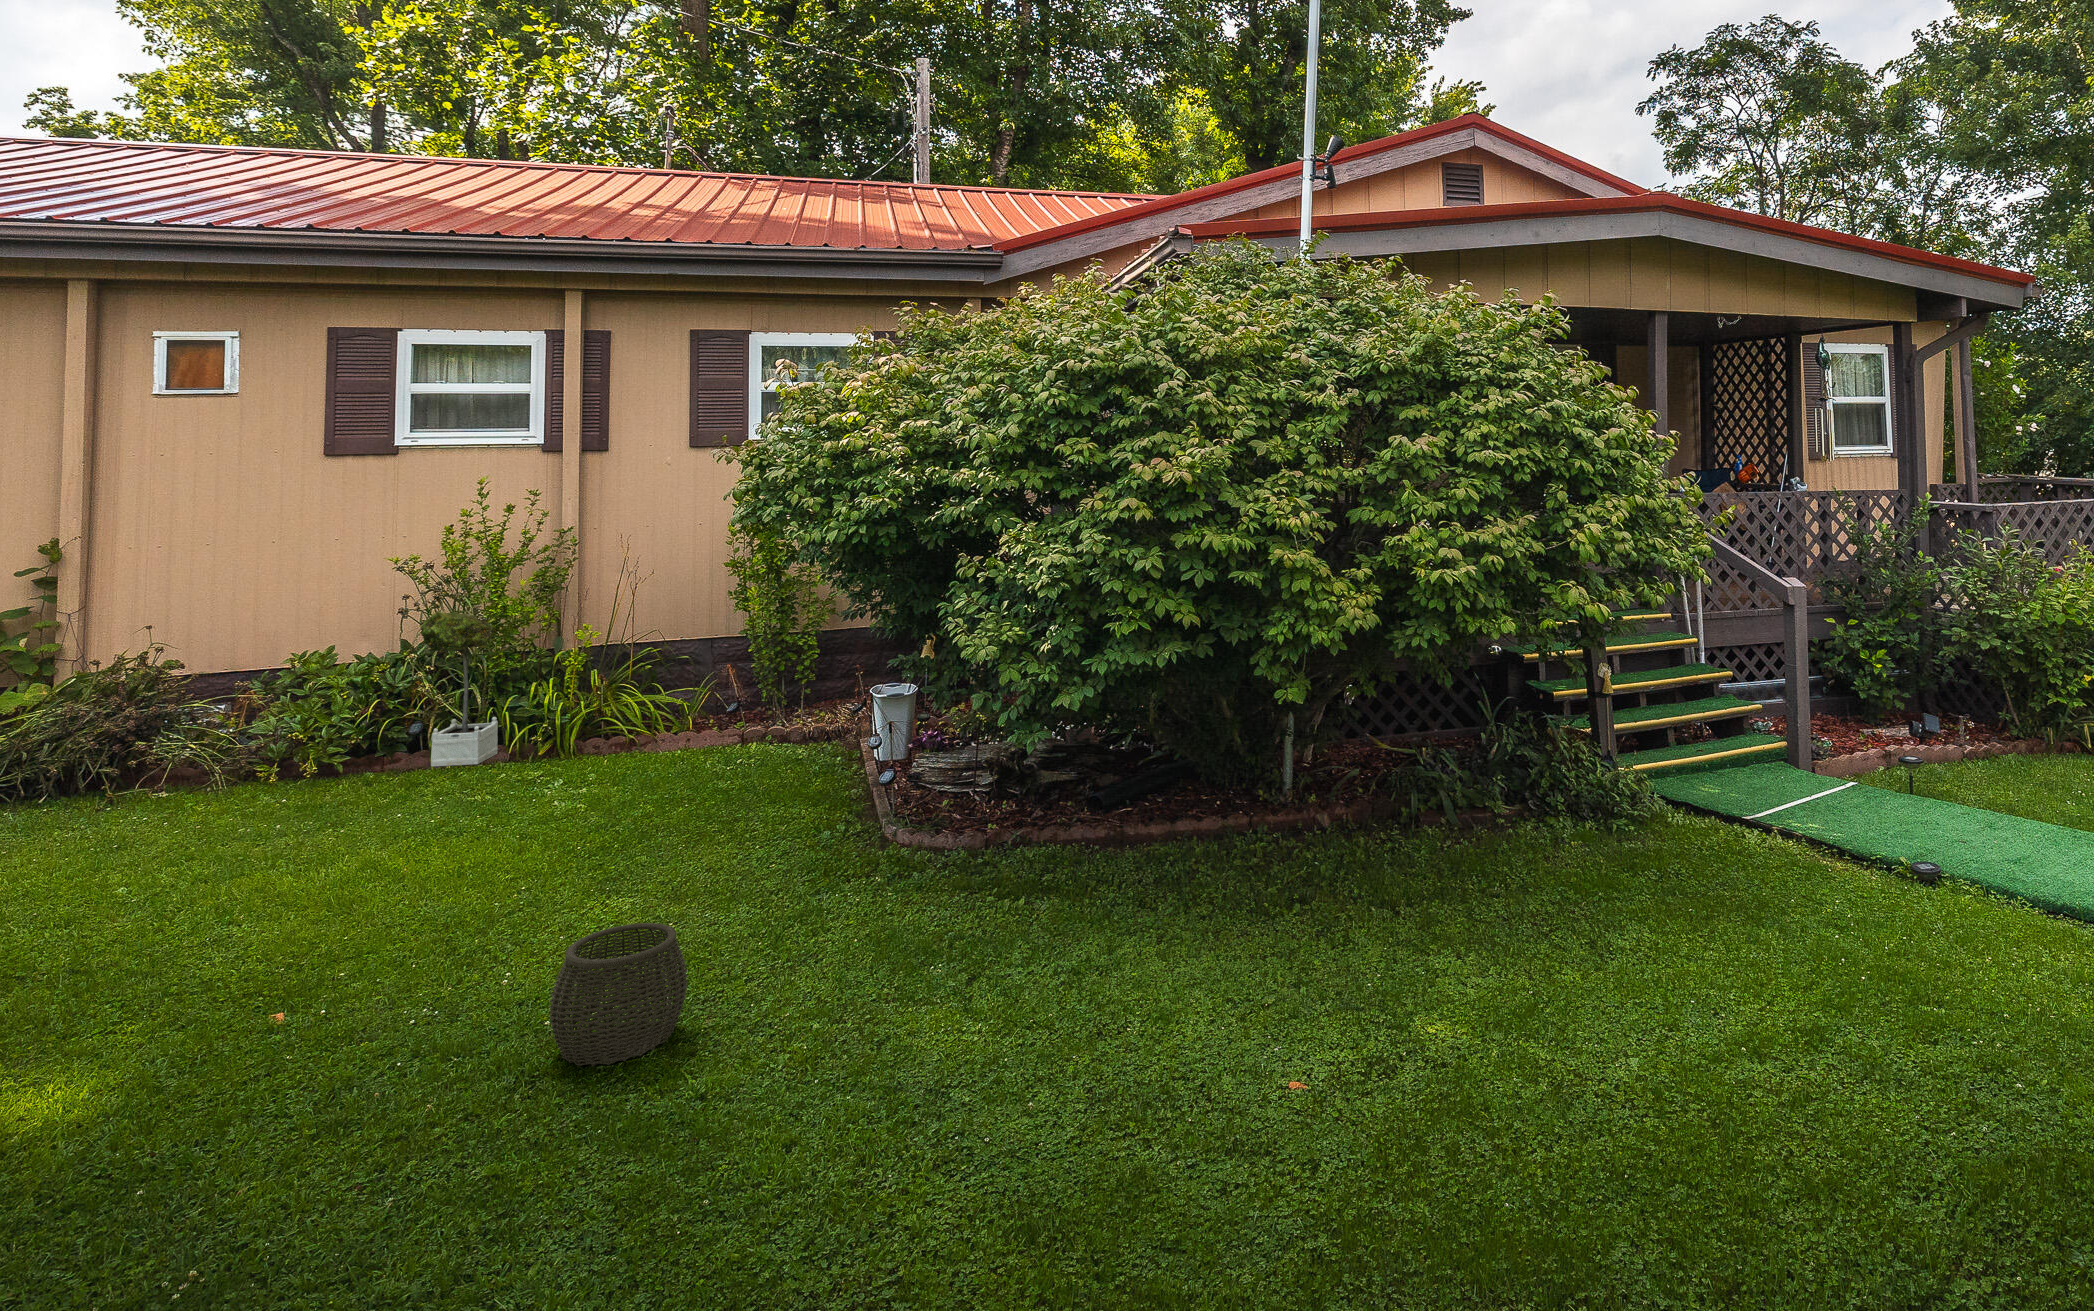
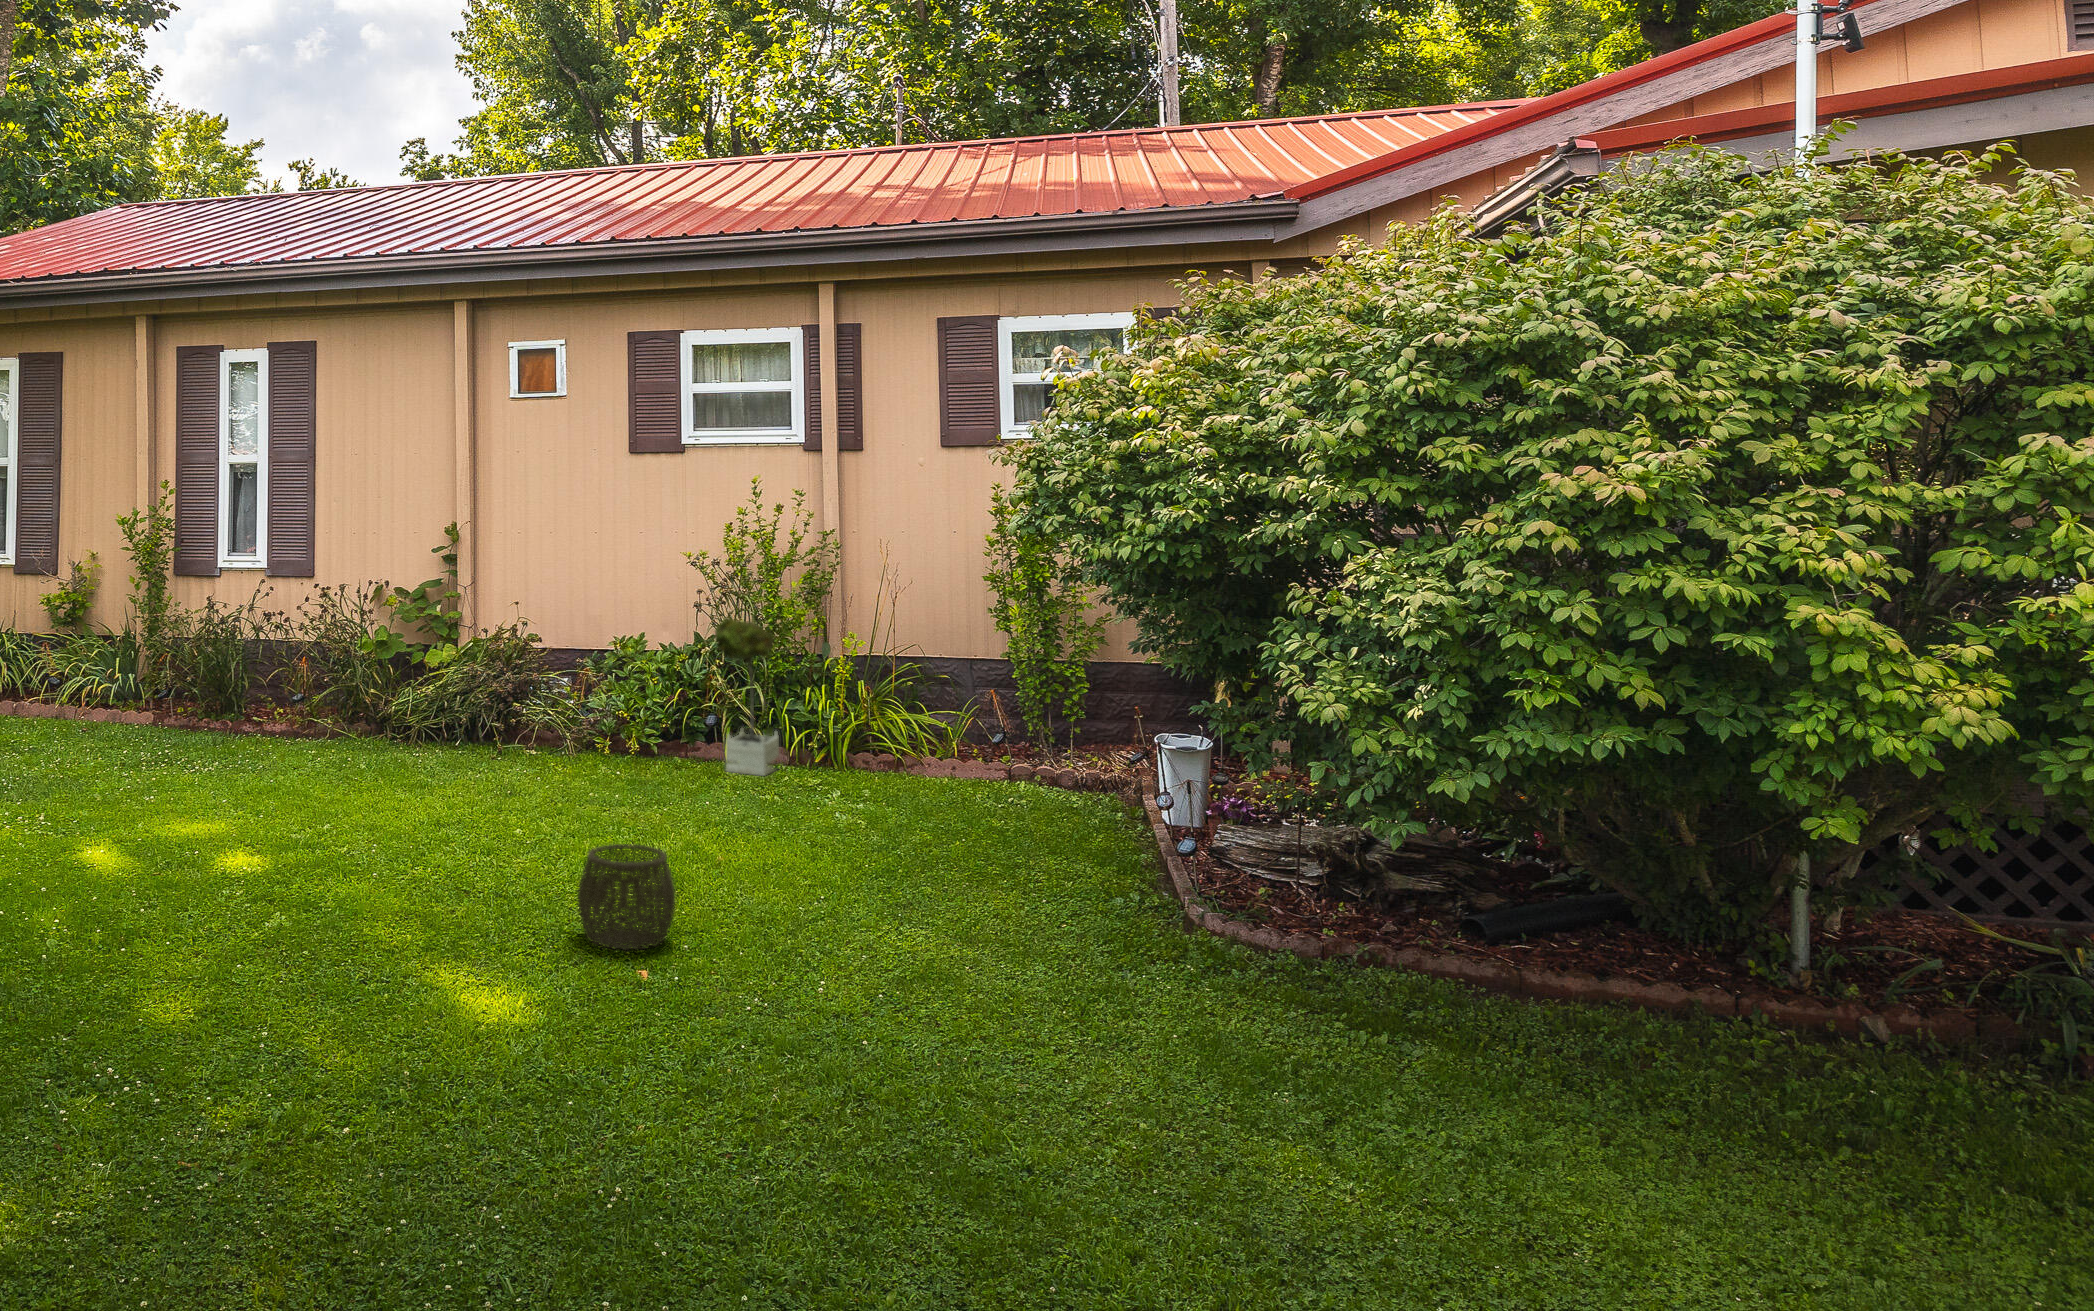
woven basket: present [550,923,688,1067] -> present [578,844,675,950]

